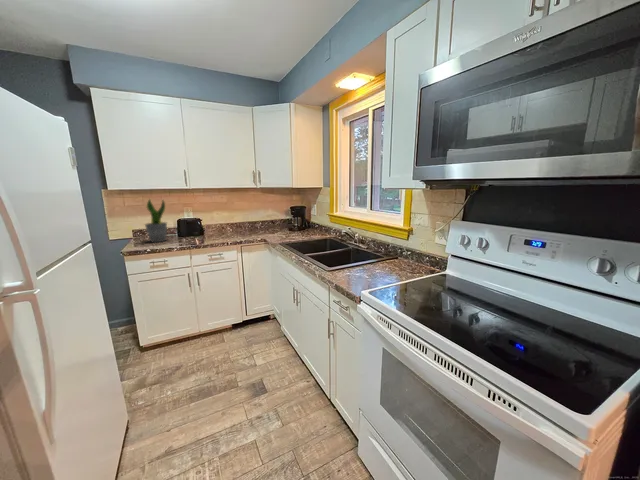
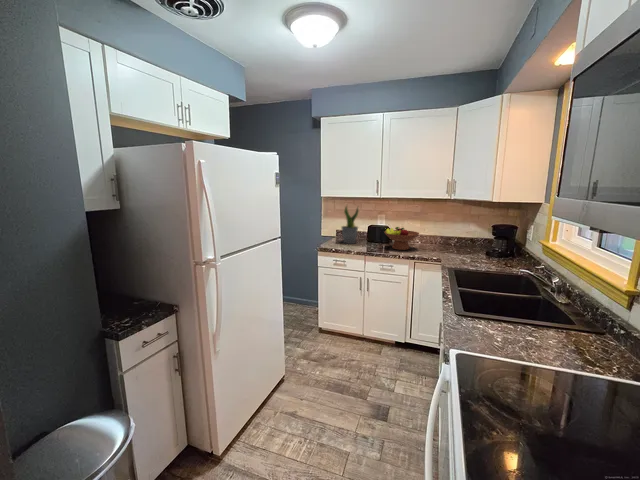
fruit bowl: none [201,217,236,239] -> present [384,227,419,250]

